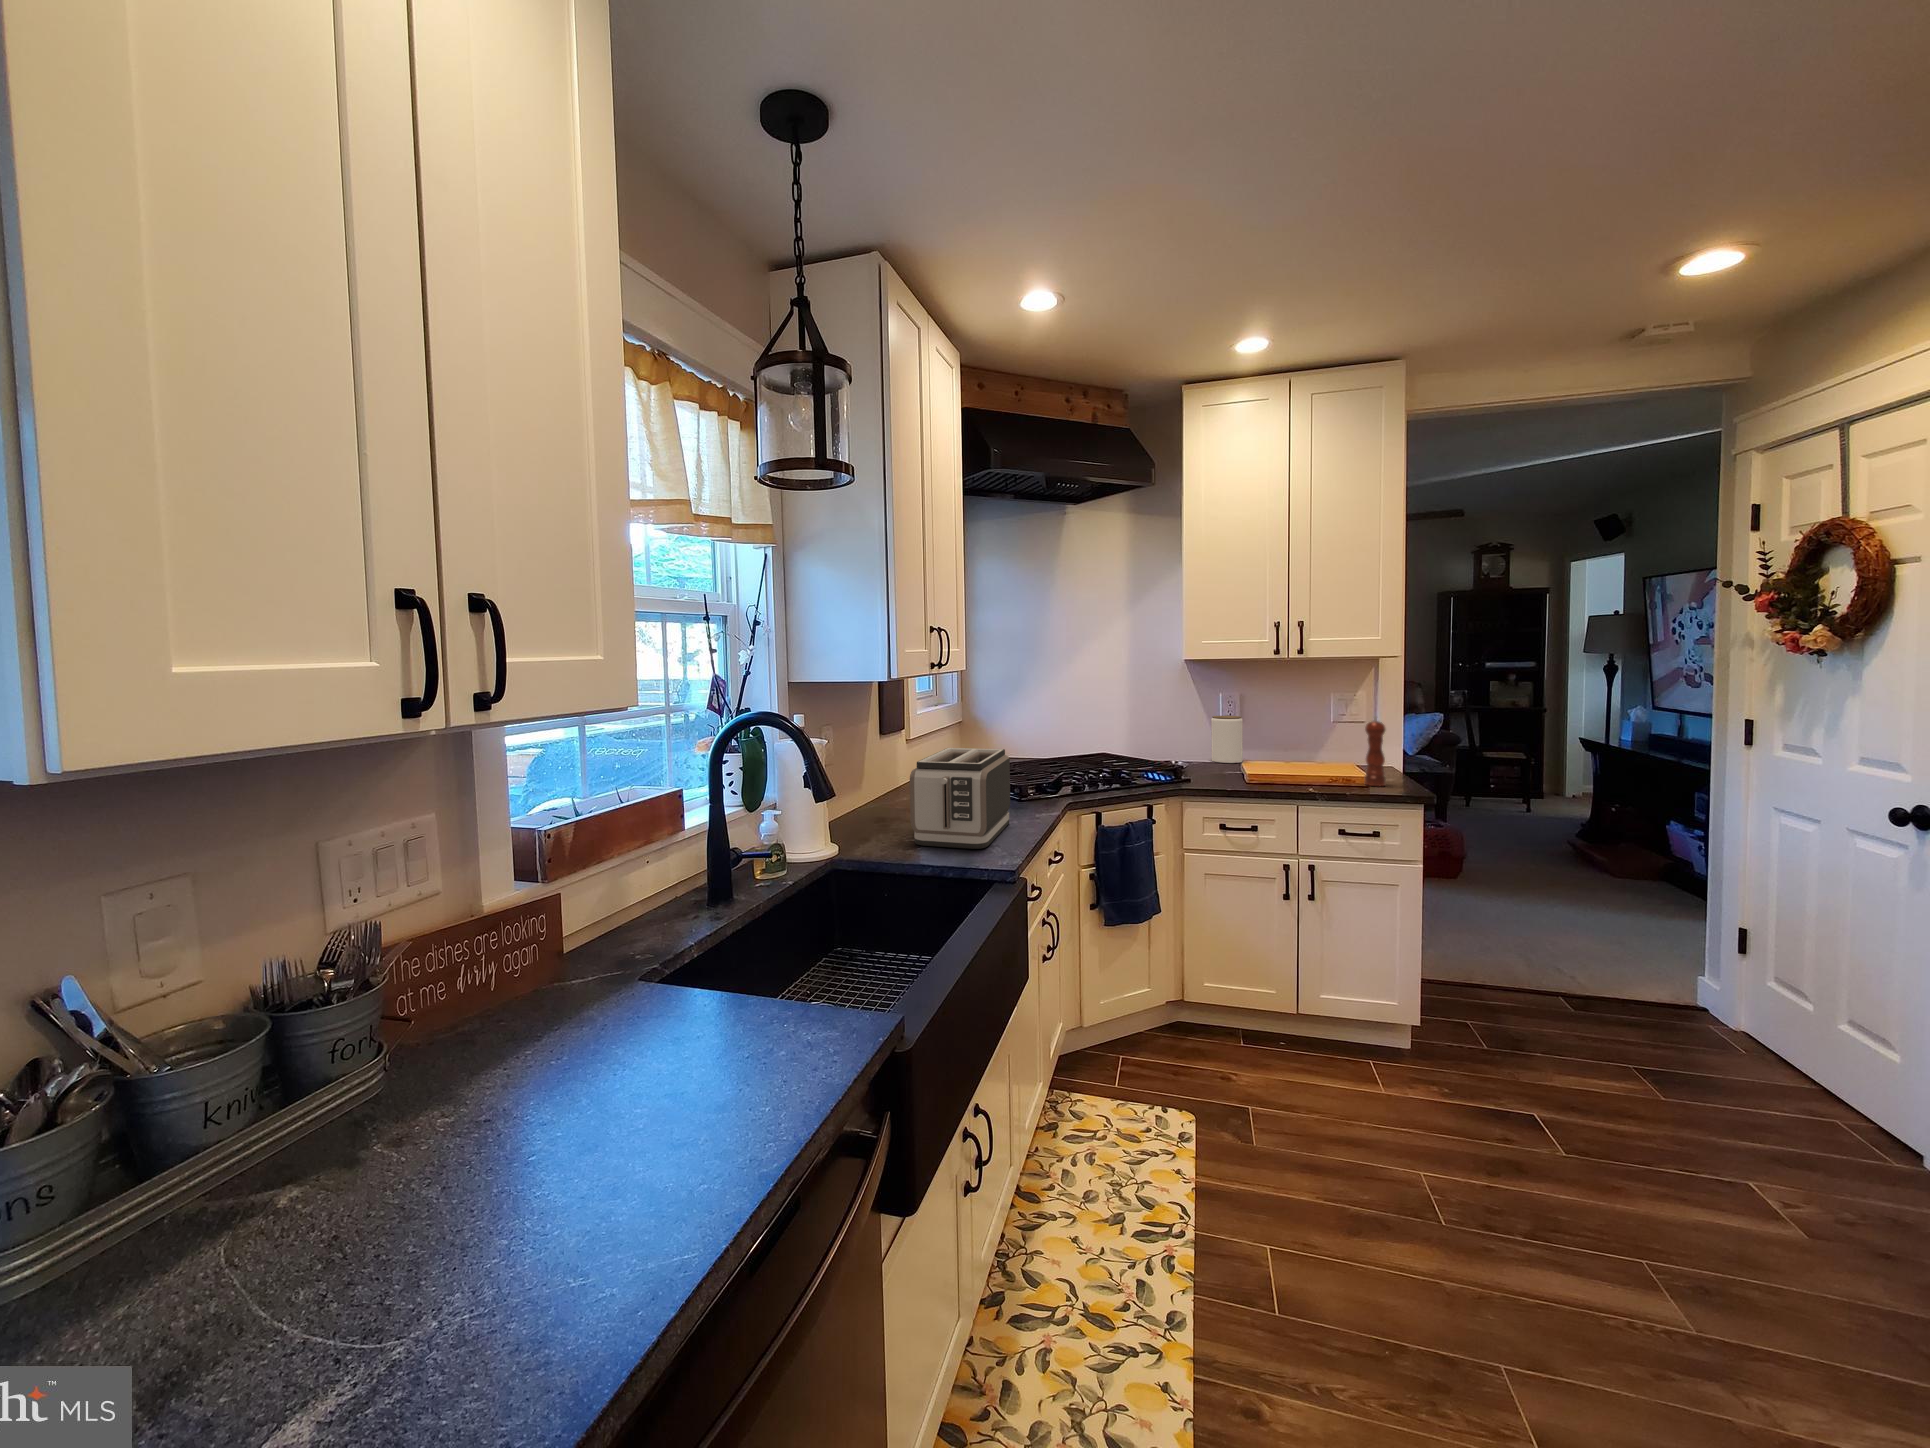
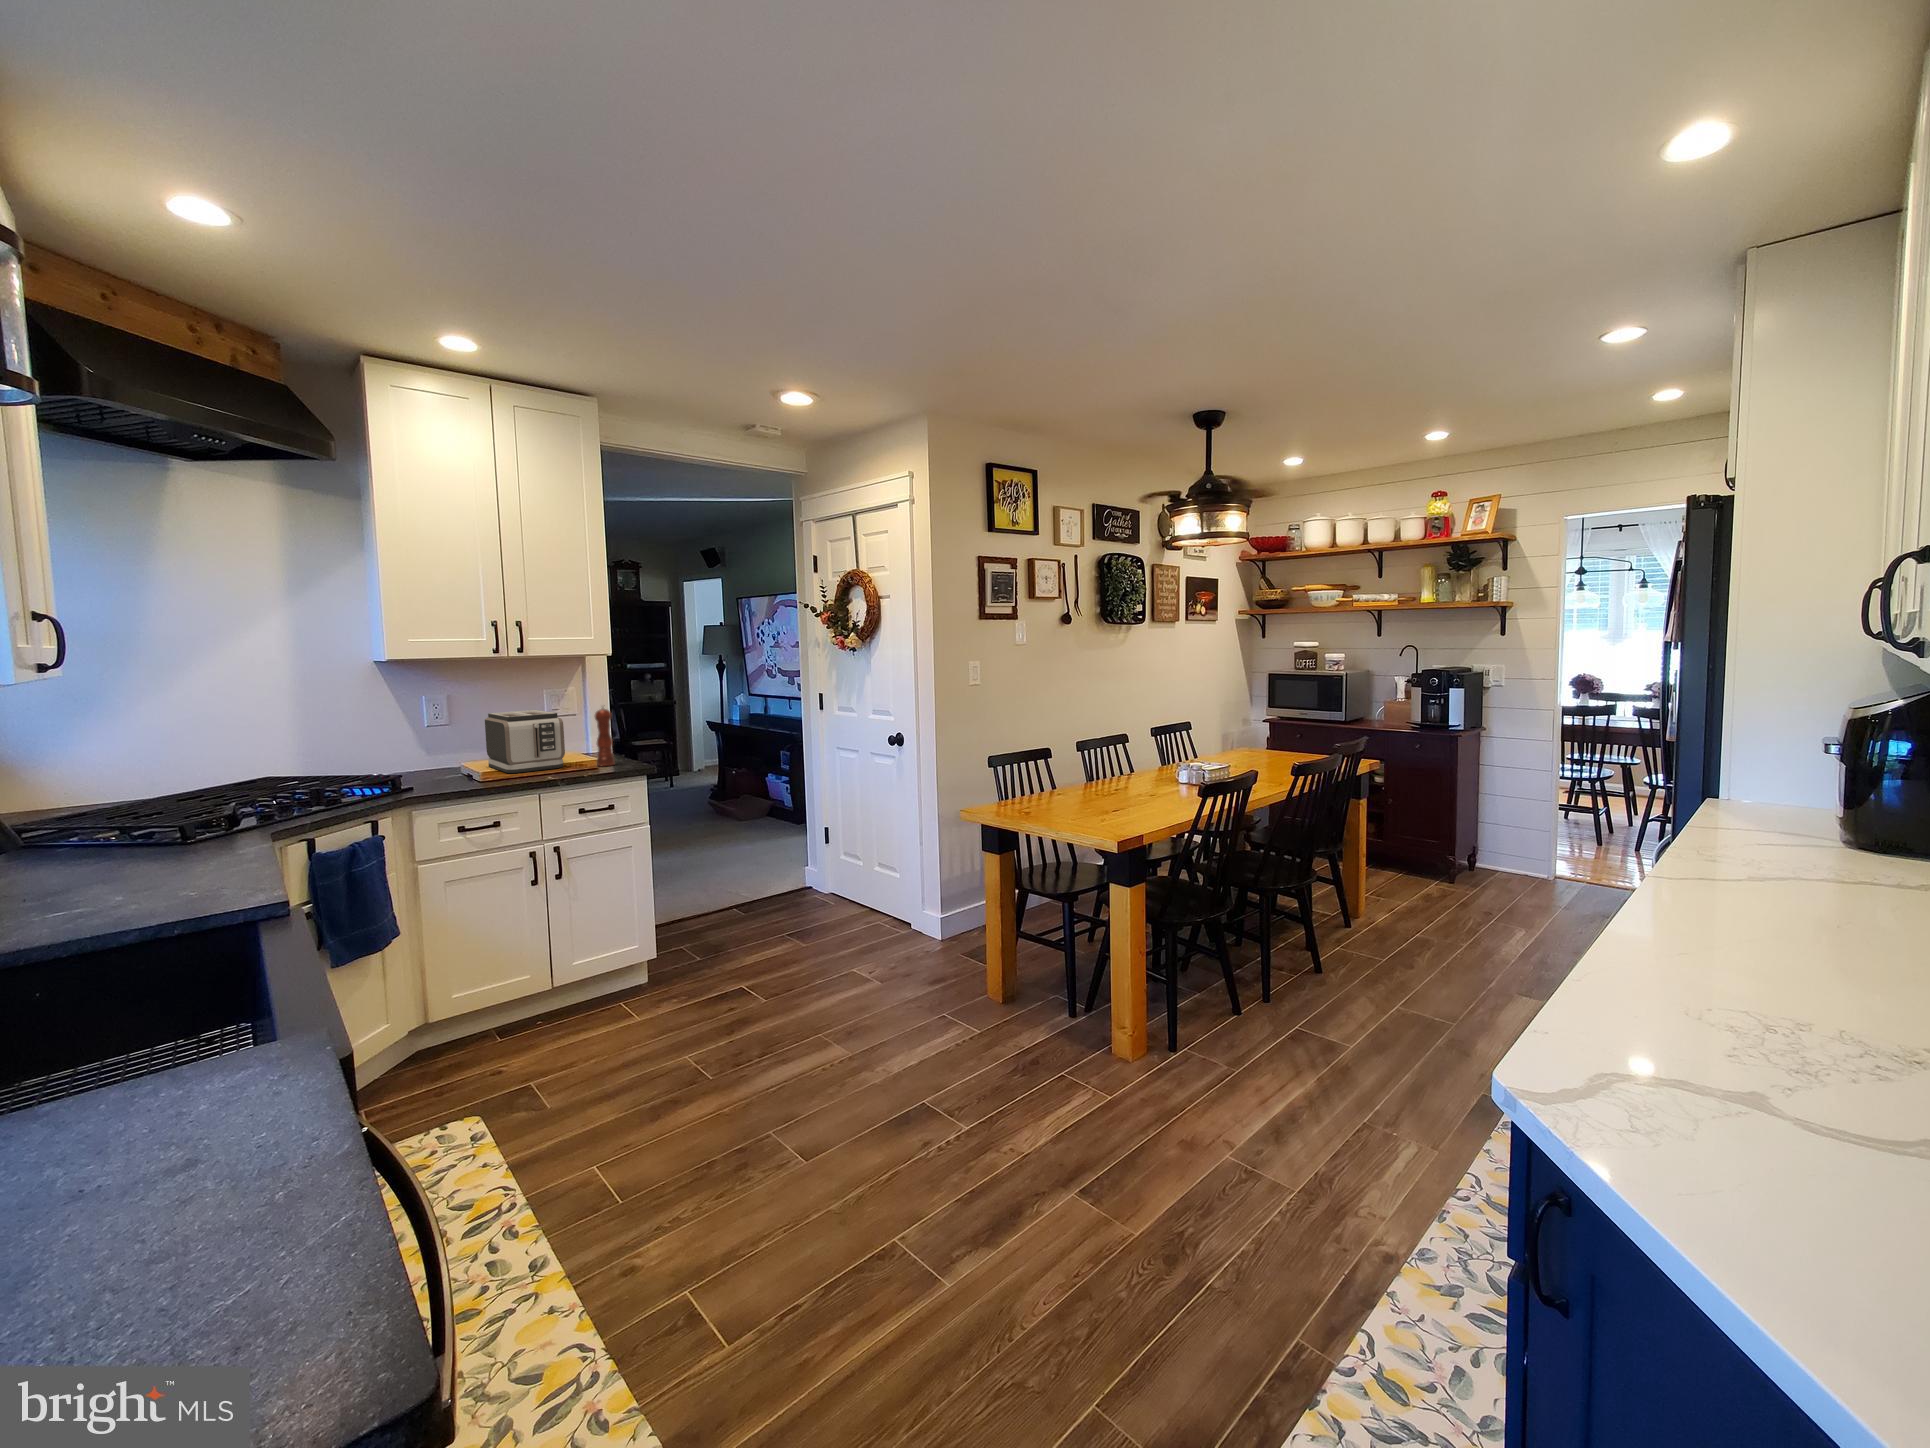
jar: present [1211,716,1243,763] -> none [423,720,463,771]
toaster: present [910,748,1010,849] -> present [485,710,565,773]

